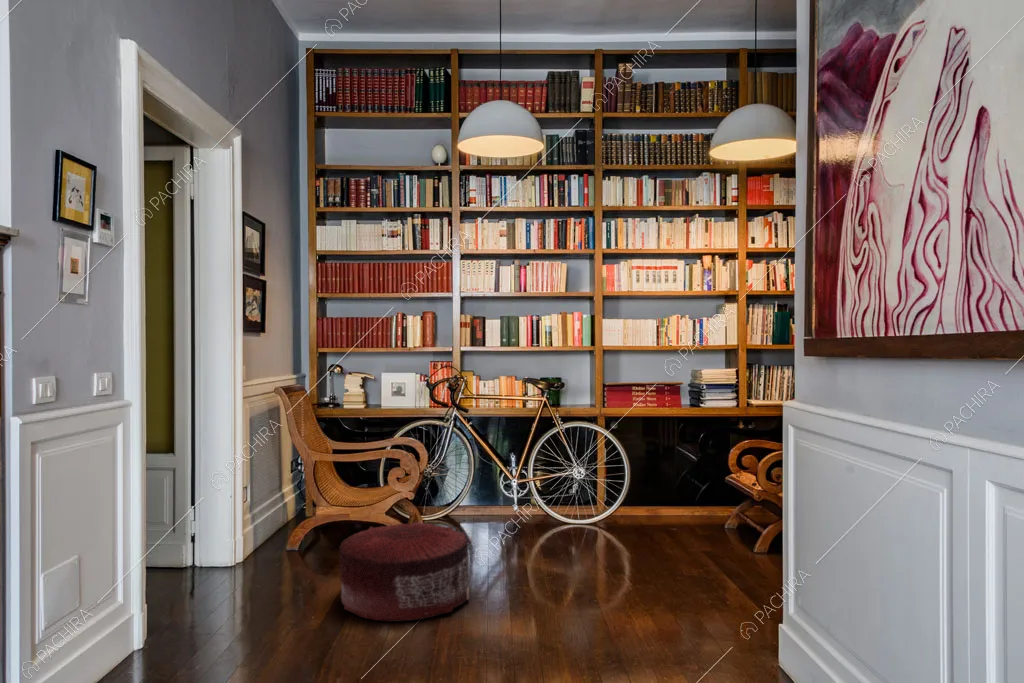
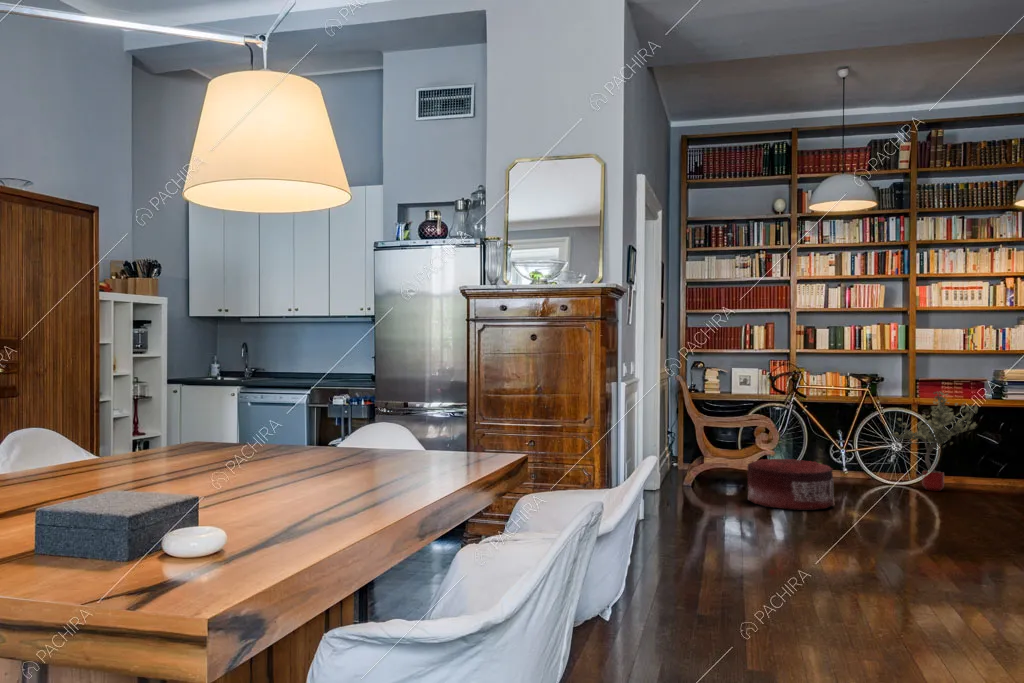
potted tree: none [567,400,672,533] -> present [890,392,978,491]

